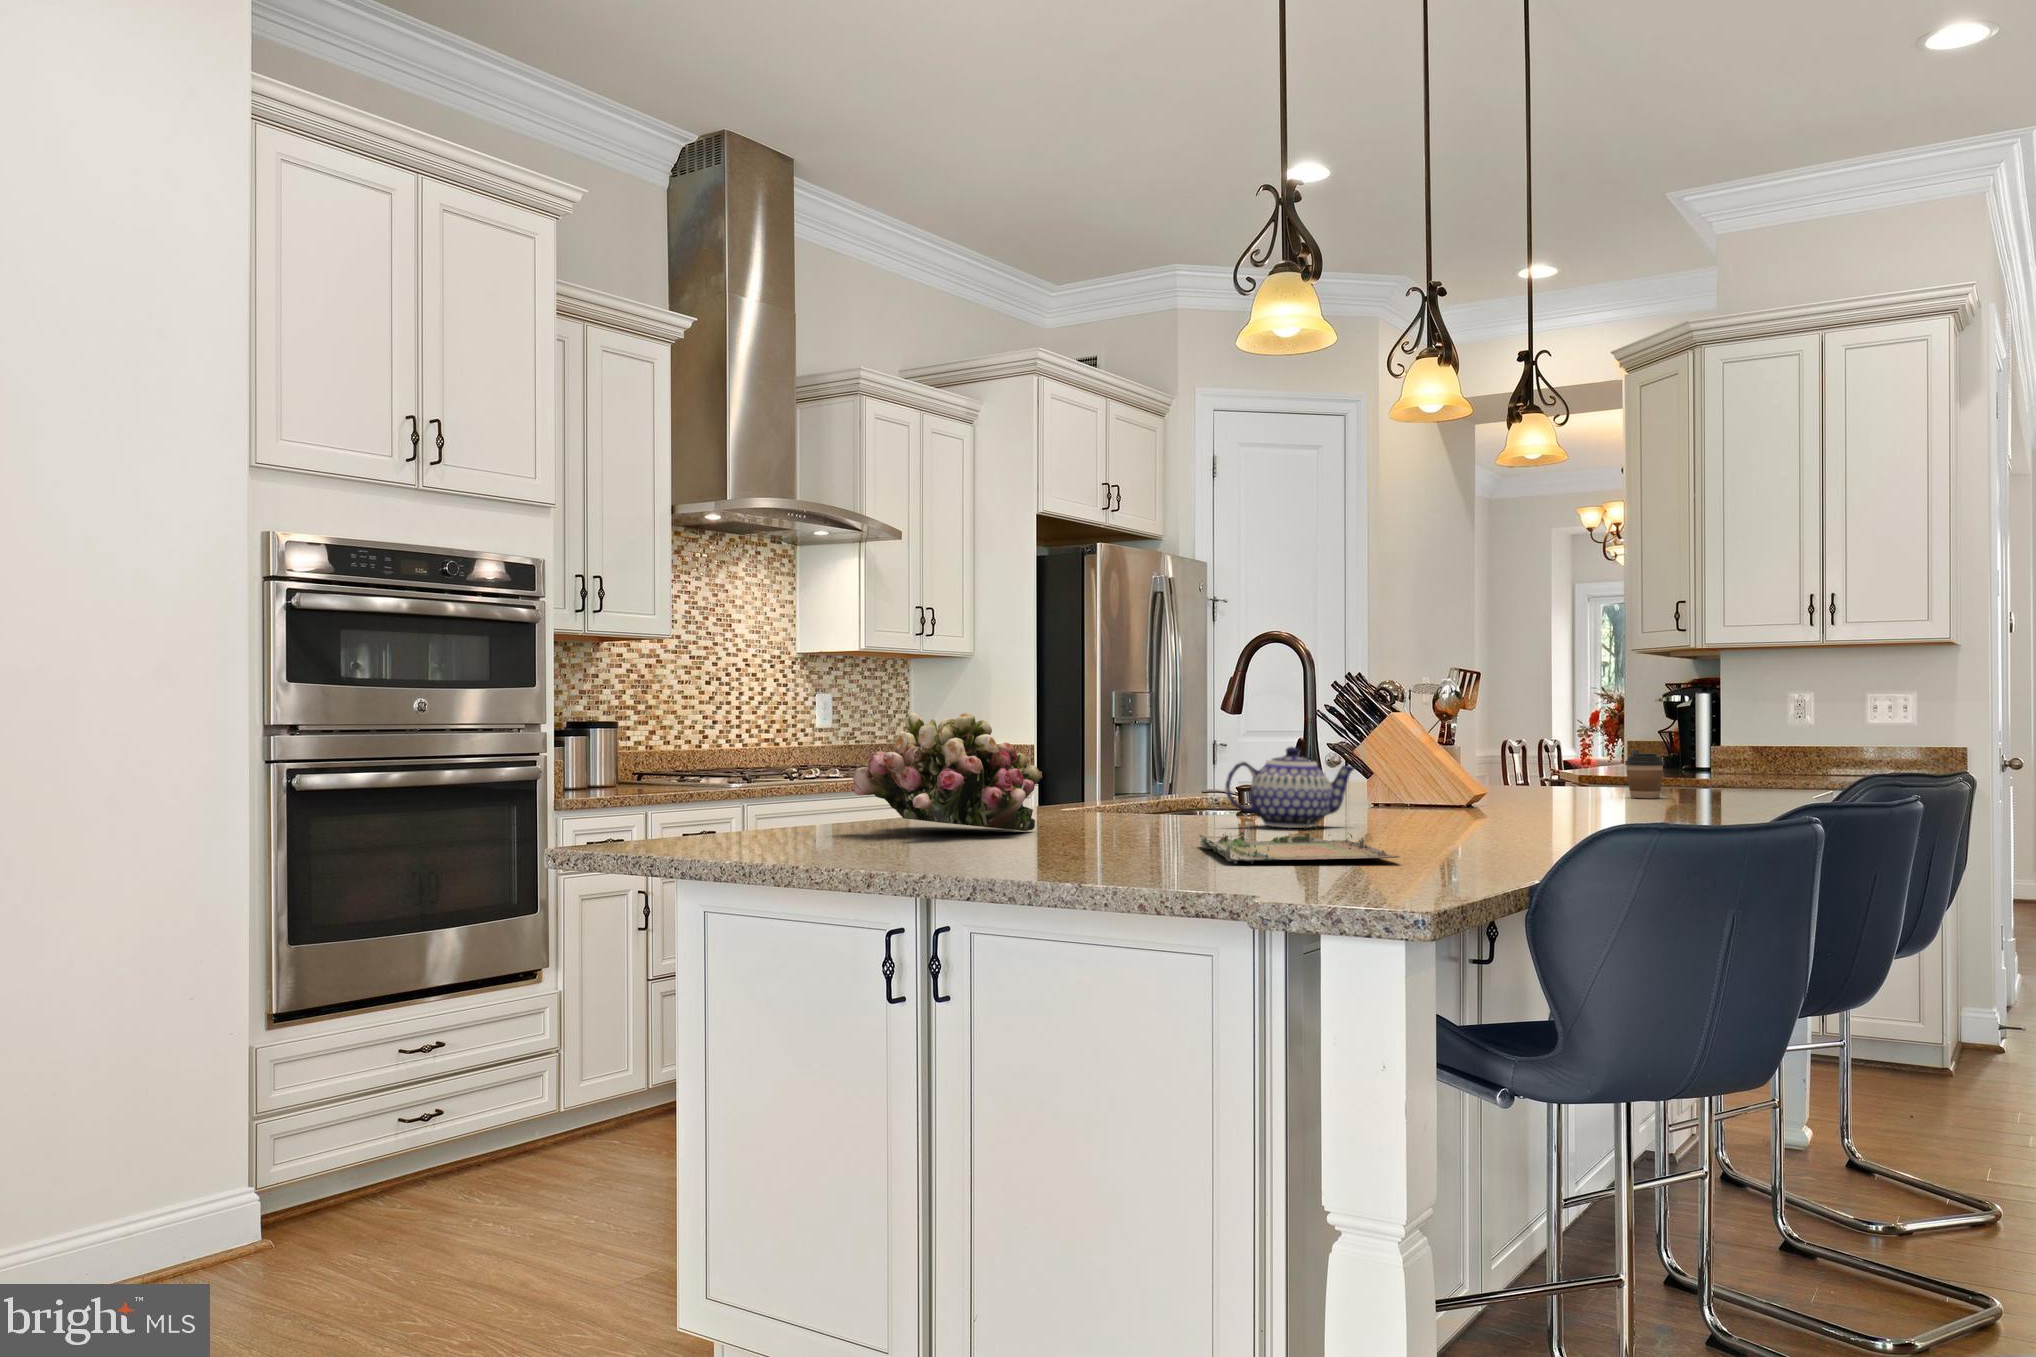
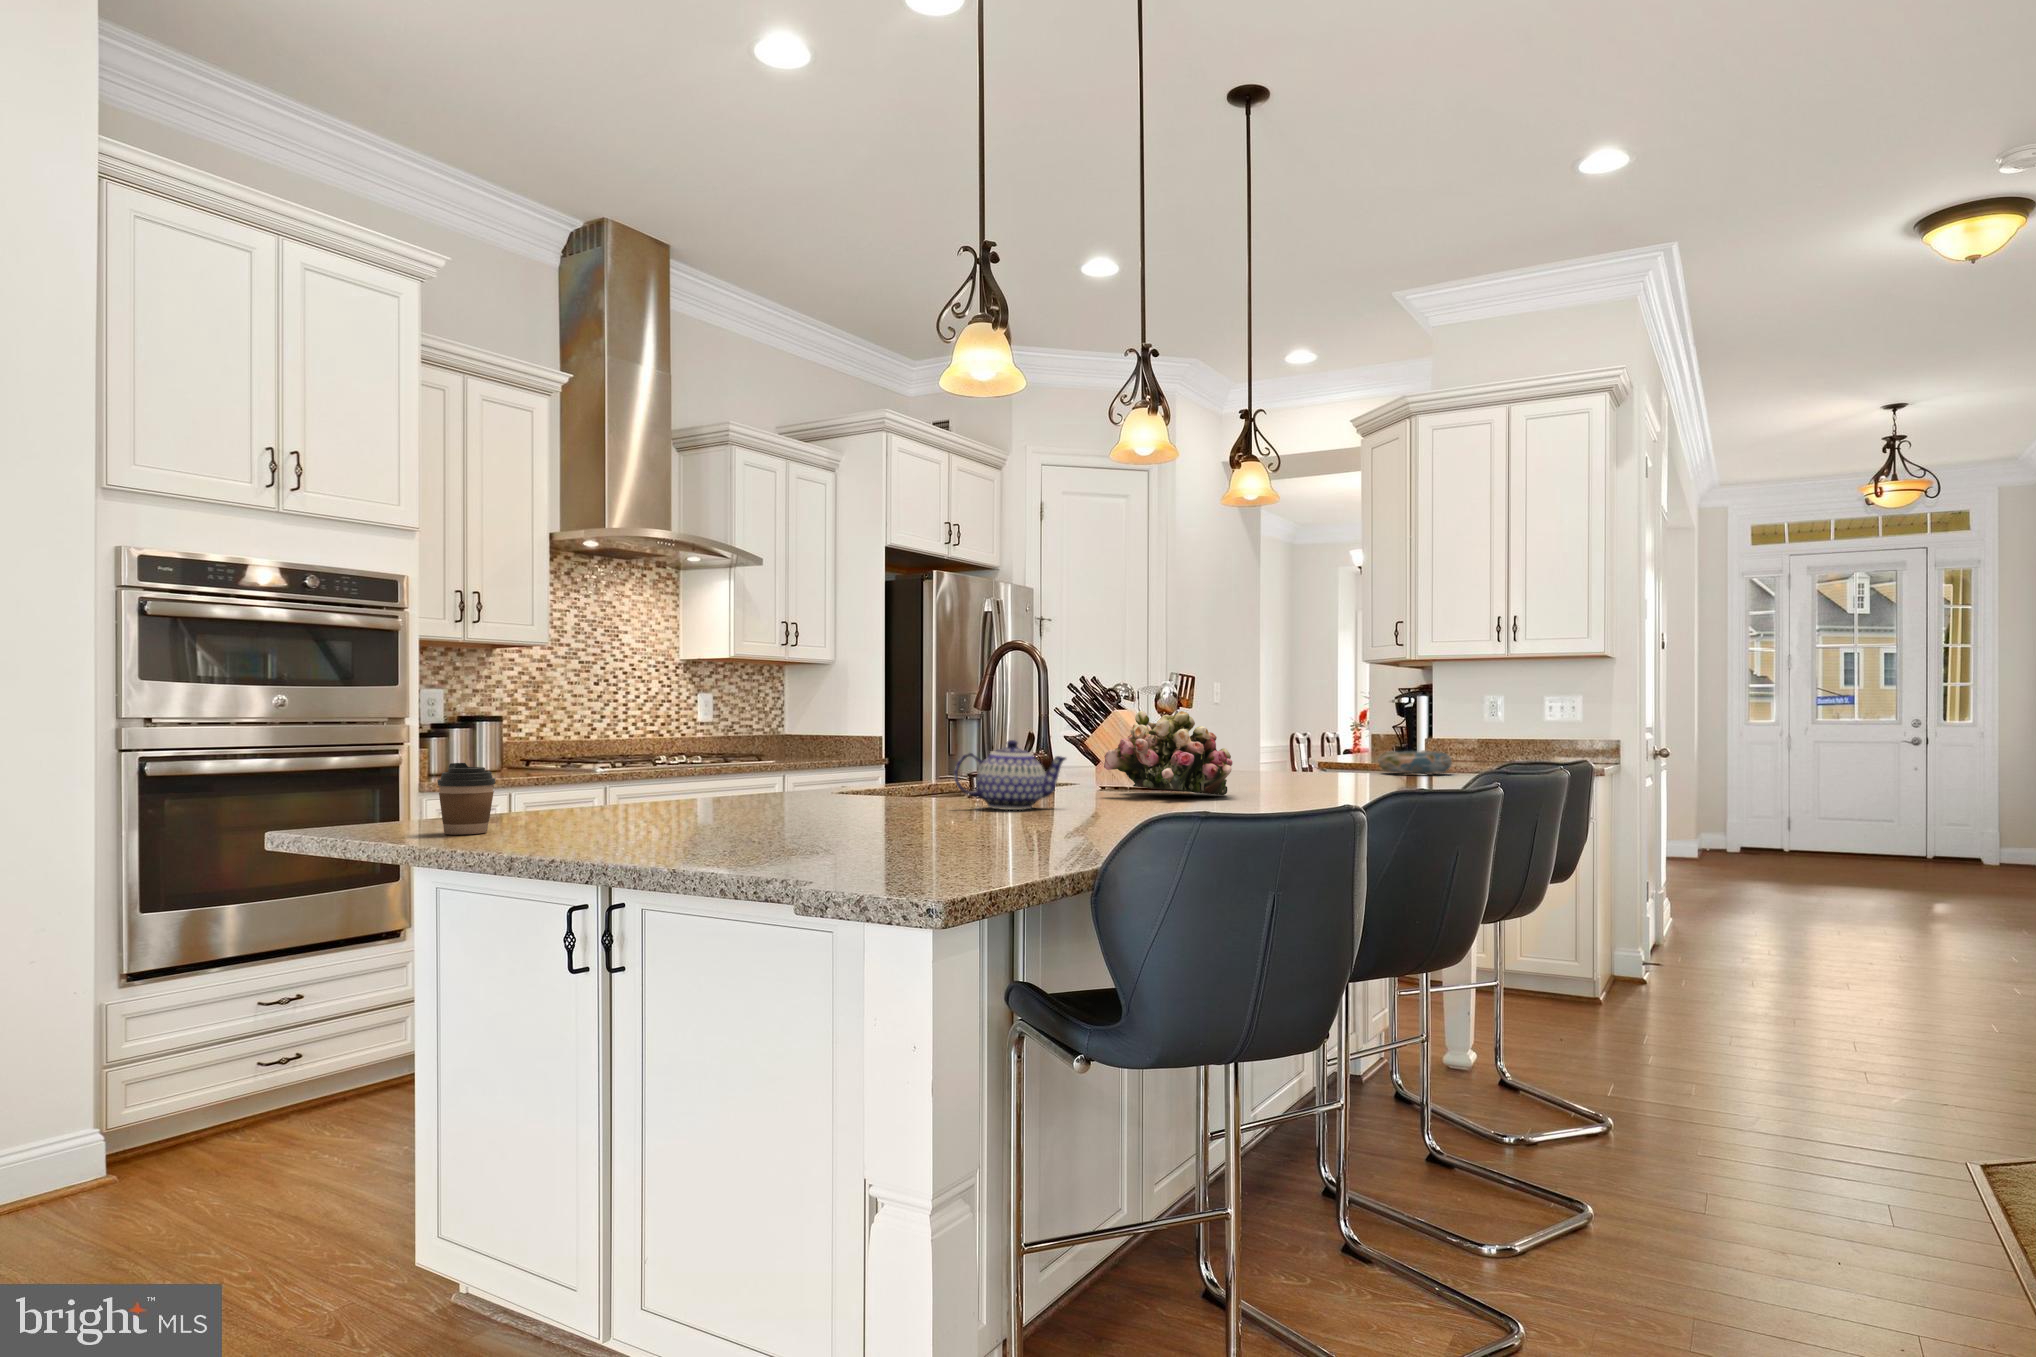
flower arrangement: present [852,713,1041,831] -> present [1104,711,1232,795]
coffee cup: present [1625,750,1664,798] -> present [437,763,495,835]
decorative bowl: none [1672,760,1770,791] -> present [1378,750,1452,775]
tray: present [1199,821,1400,863] -> none [889,805,1046,846]

